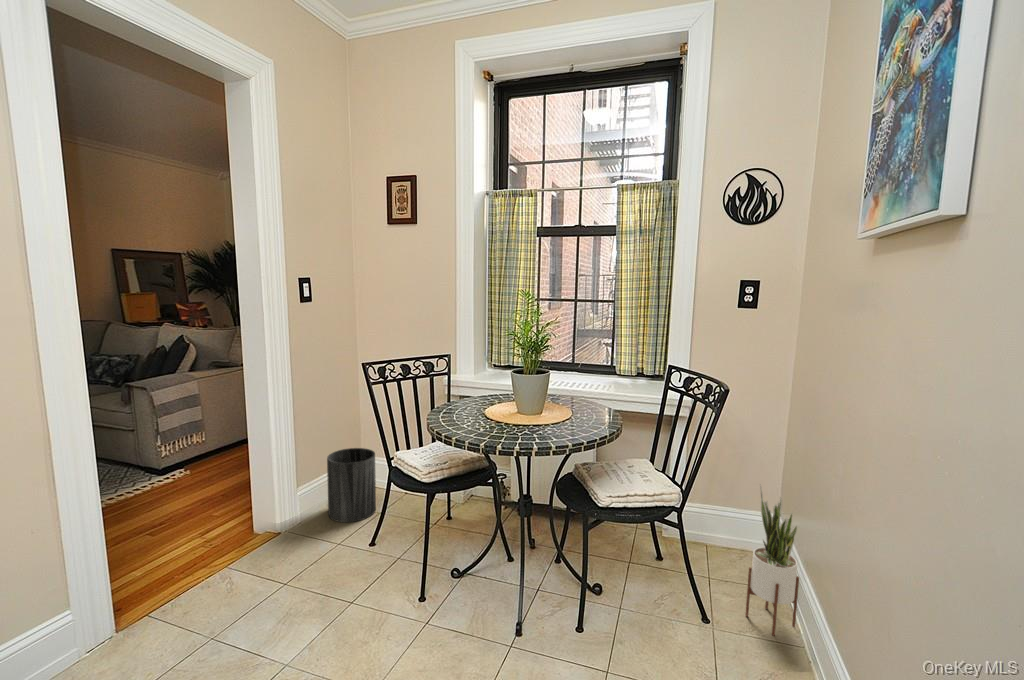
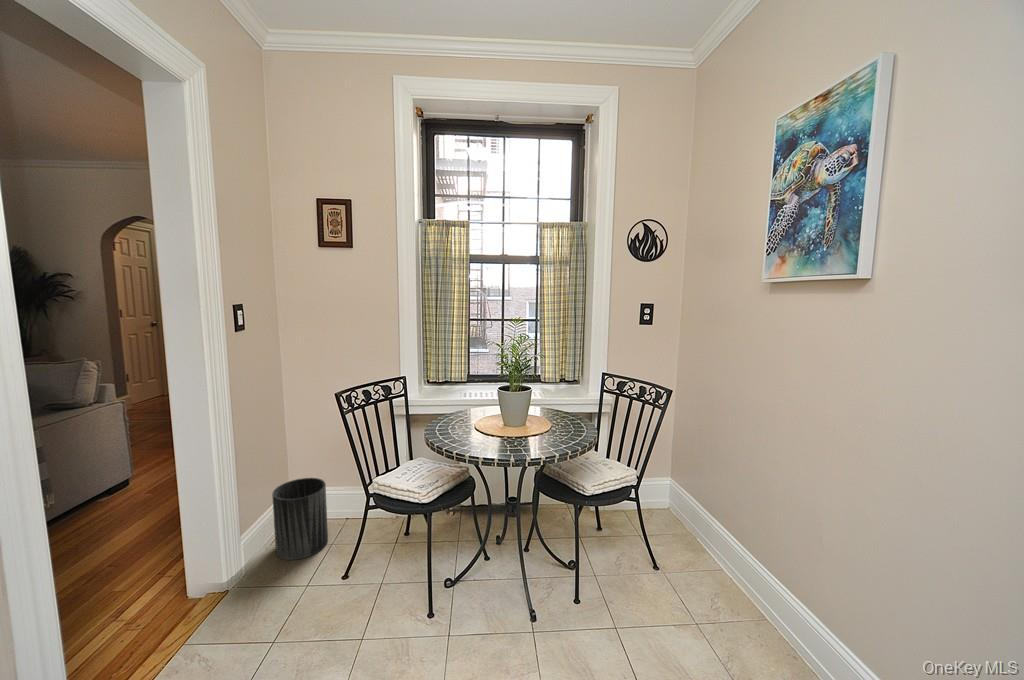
potted plant: present [746,486,799,636] -> none [671,454,709,562]

